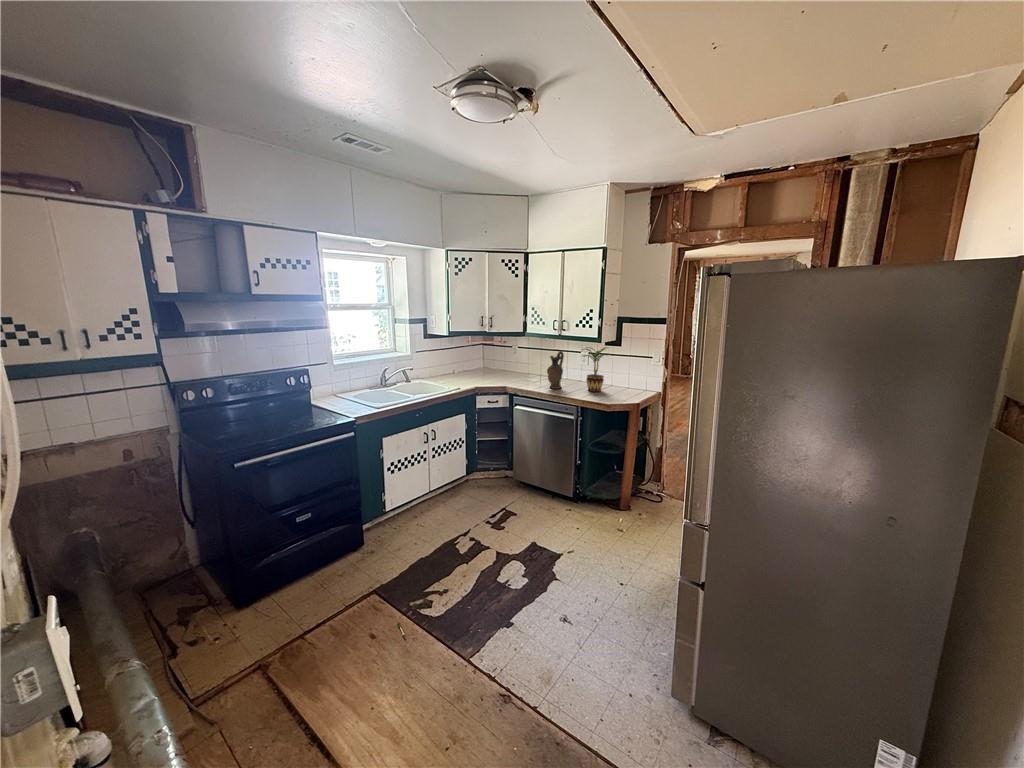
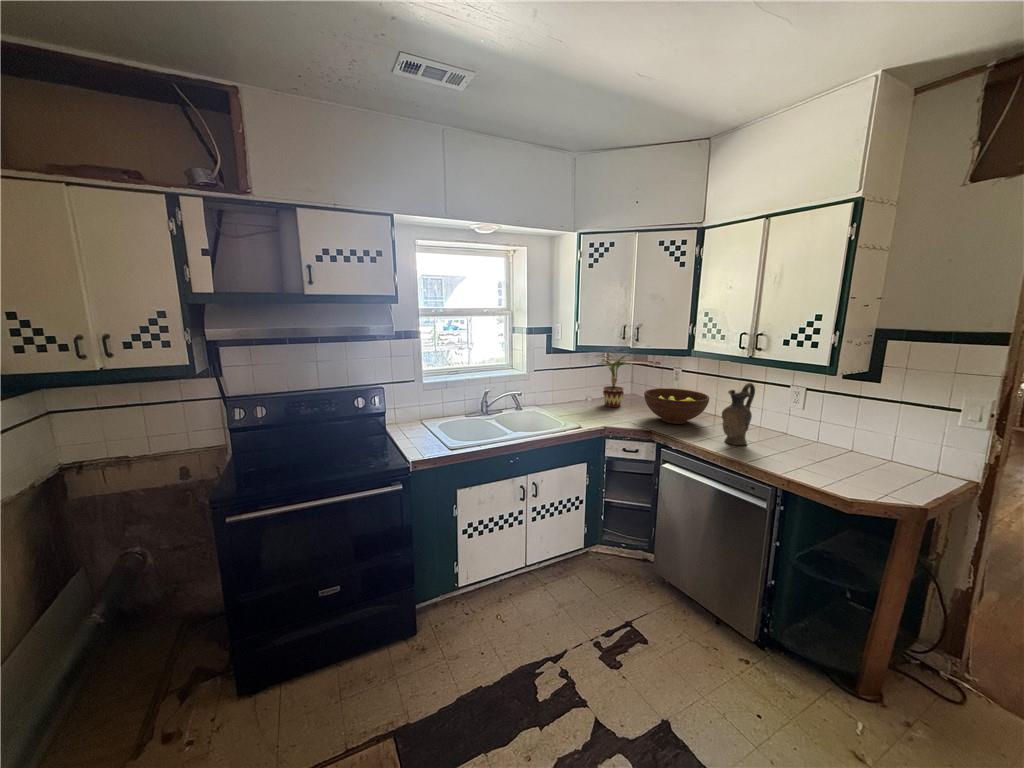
potted plant: present [583,347,608,392] -> present [599,354,630,407]
fruit bowl: none [499,360,539,382] -> present [644,388,709,424]

